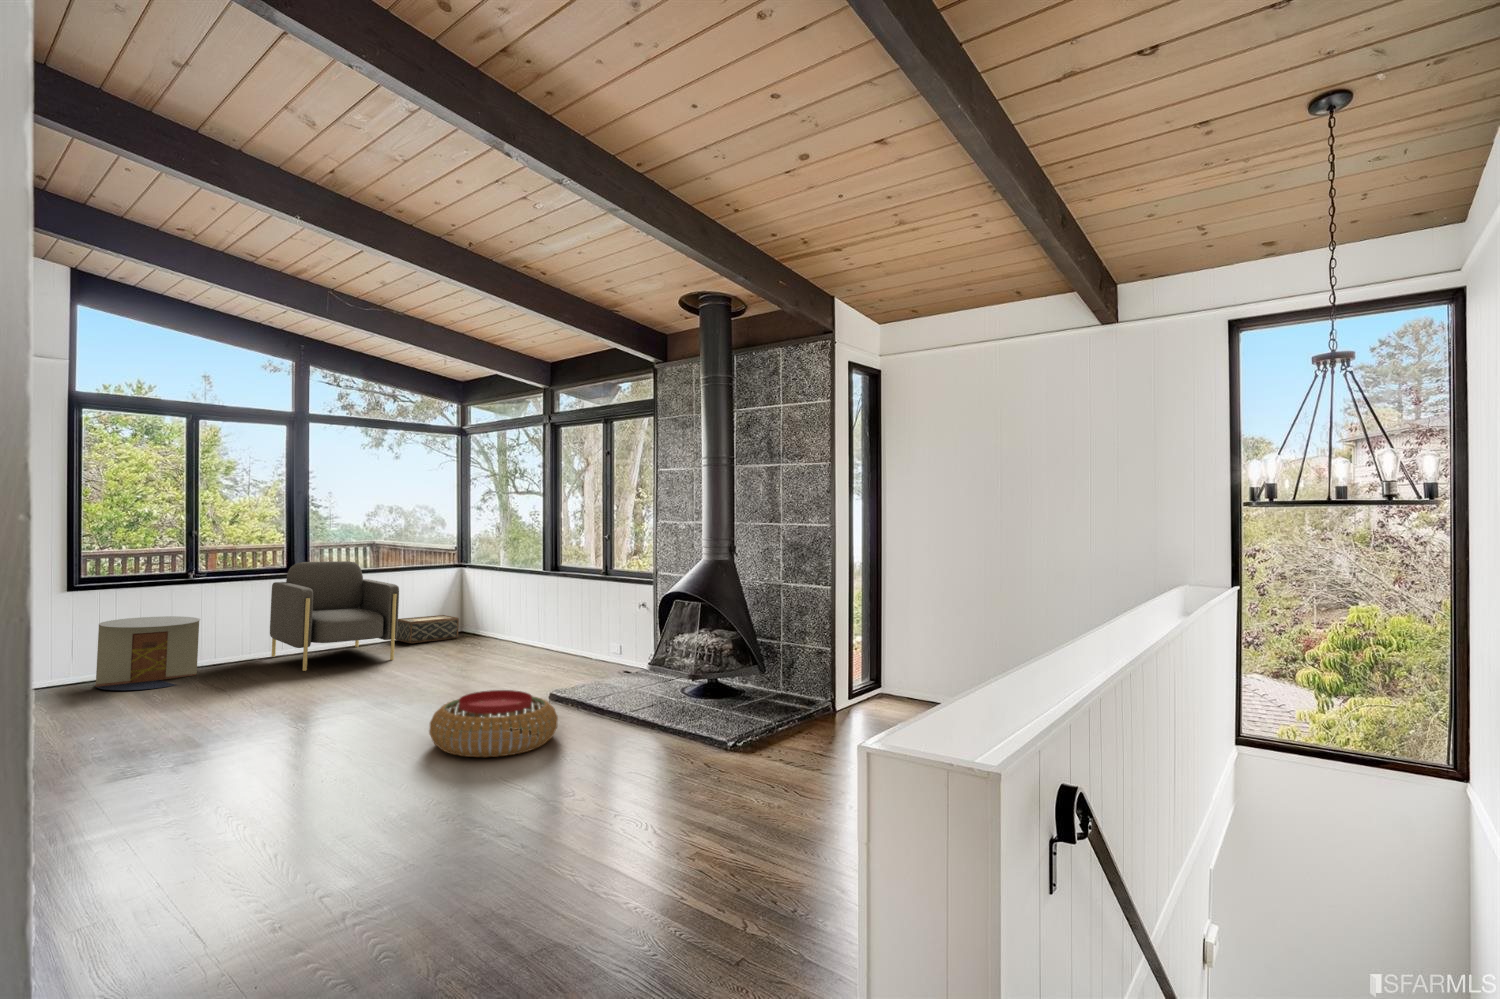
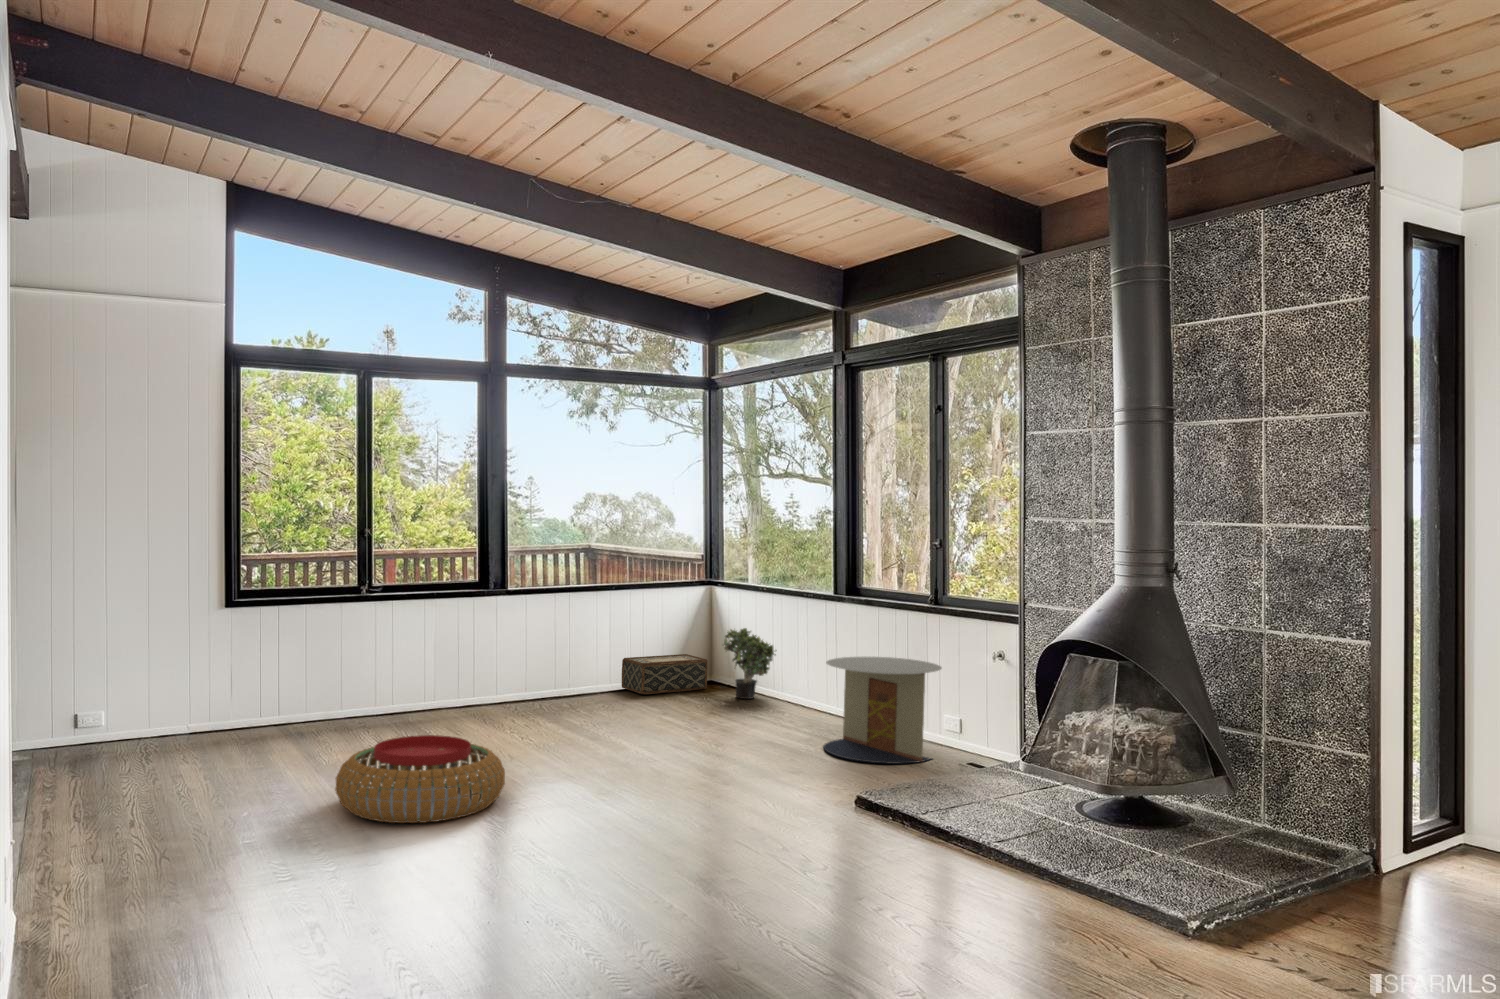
armchair: present [270,561,399,671] -> none [463,574,628,730]
potted plant: none [468,595,507,643] -> present [723,628,777,699]
side table: present [95,616,200,690] -> present [824,657,942,764]
pouf: present [429,690,558,757] -> present [335,735,505,823]

